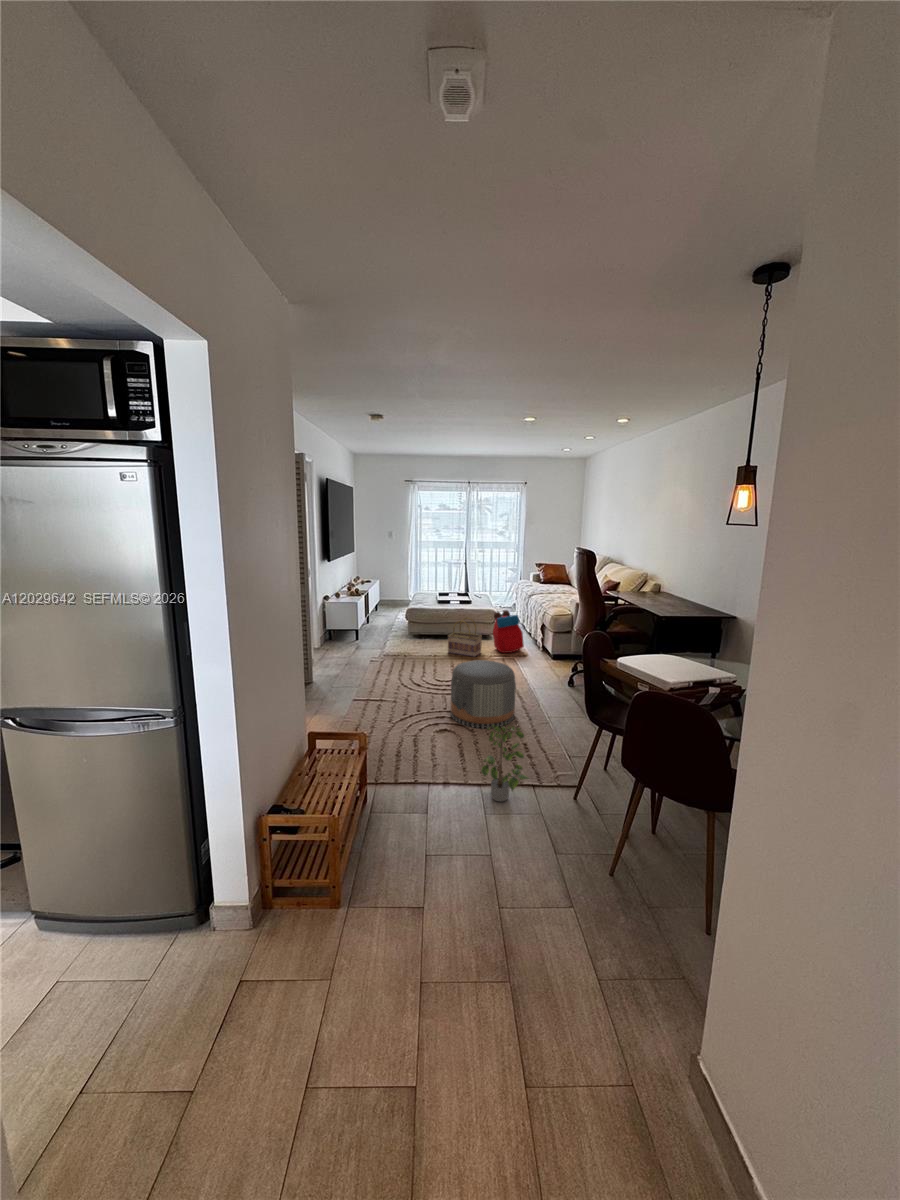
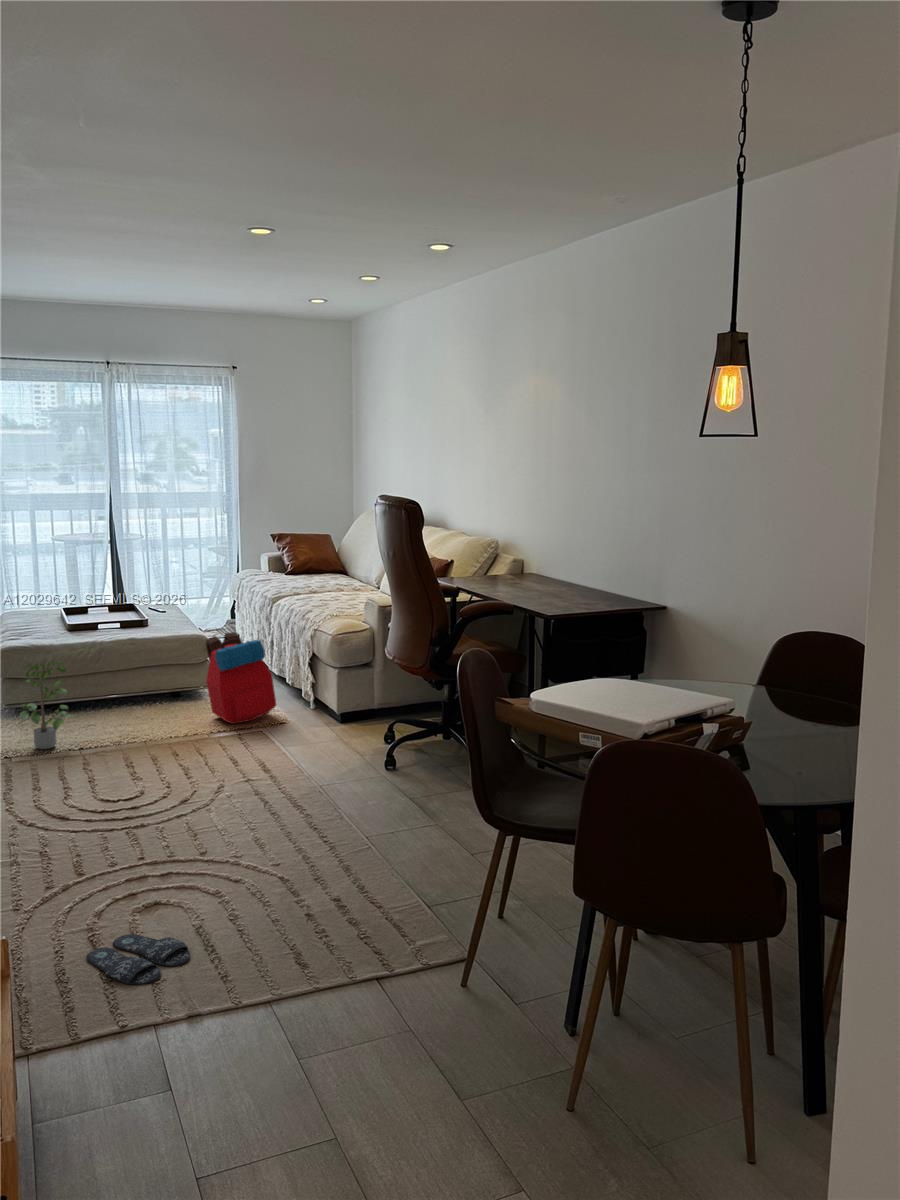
basket: present [448,617,482,657] -> none [107,655,186,740]
pouf: present [451,660,516,728] -> none [154,739,298,887]
potted plant: present [481,724,529,802] -> present [19,660,74,749]
slippers: none [410,741,453,765] -> present [87,934,190,984]

